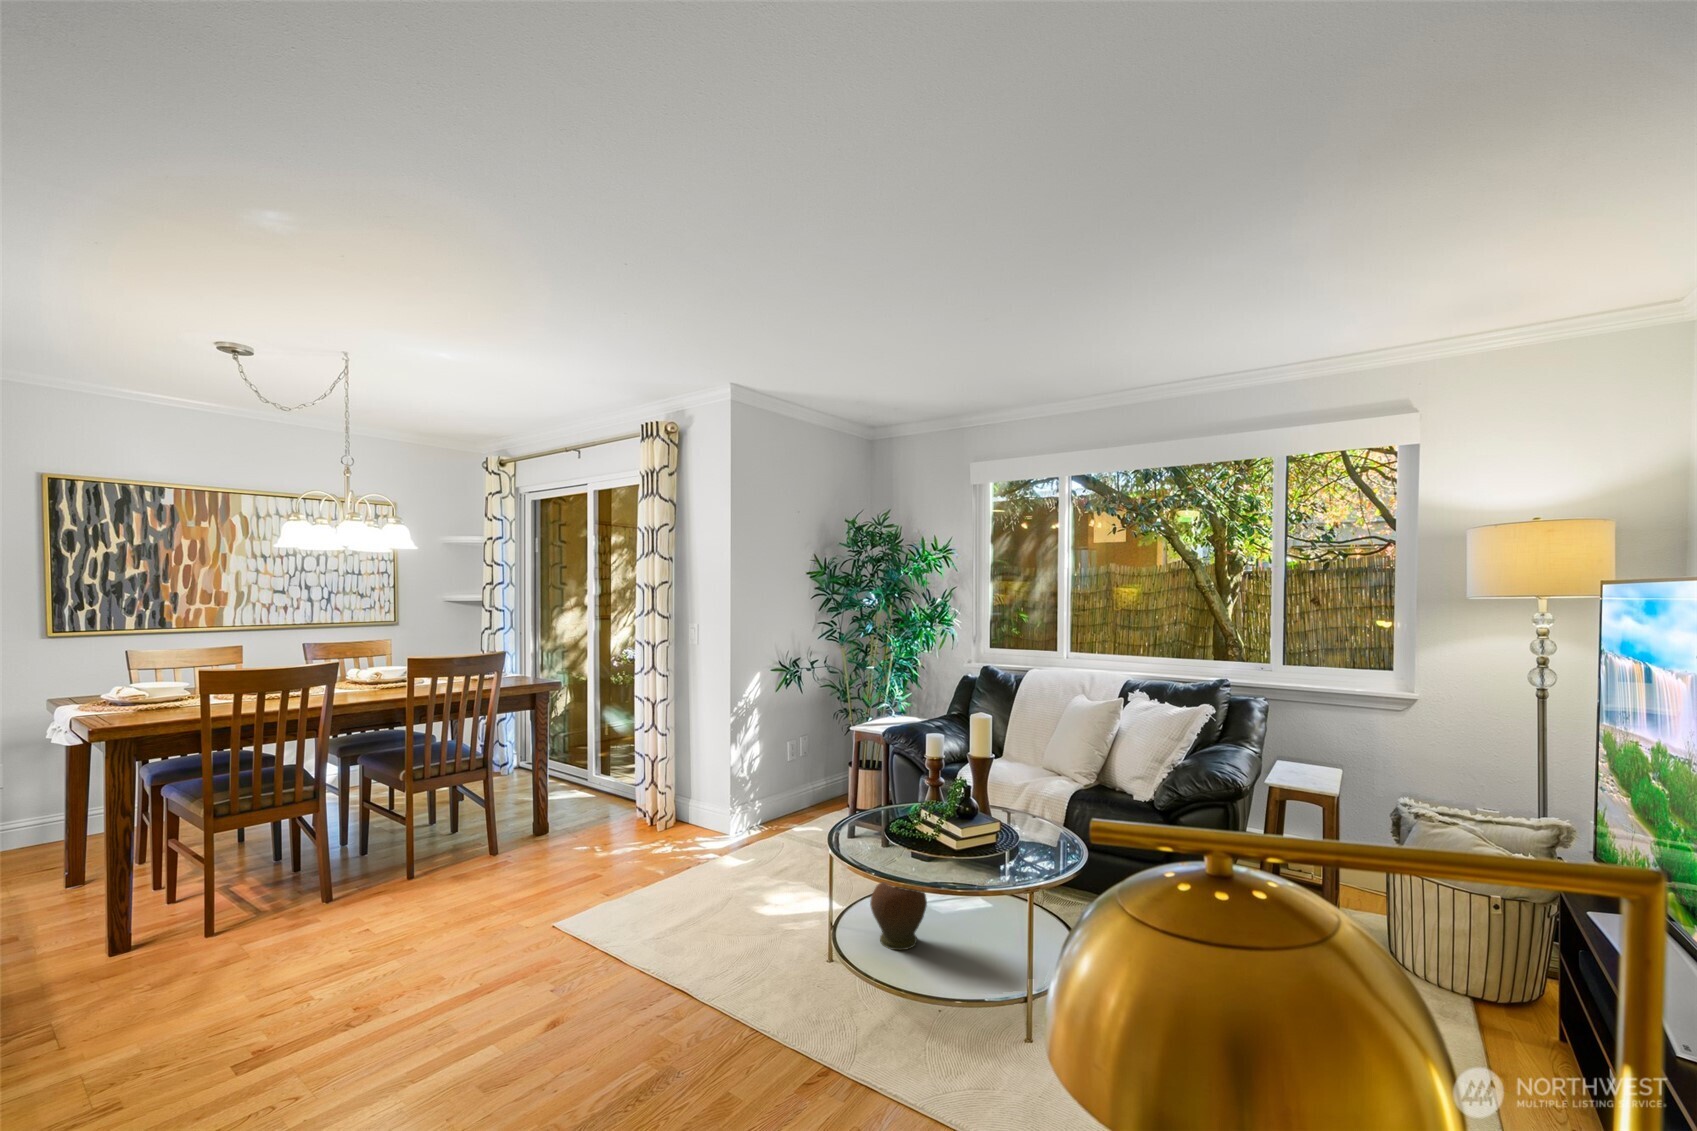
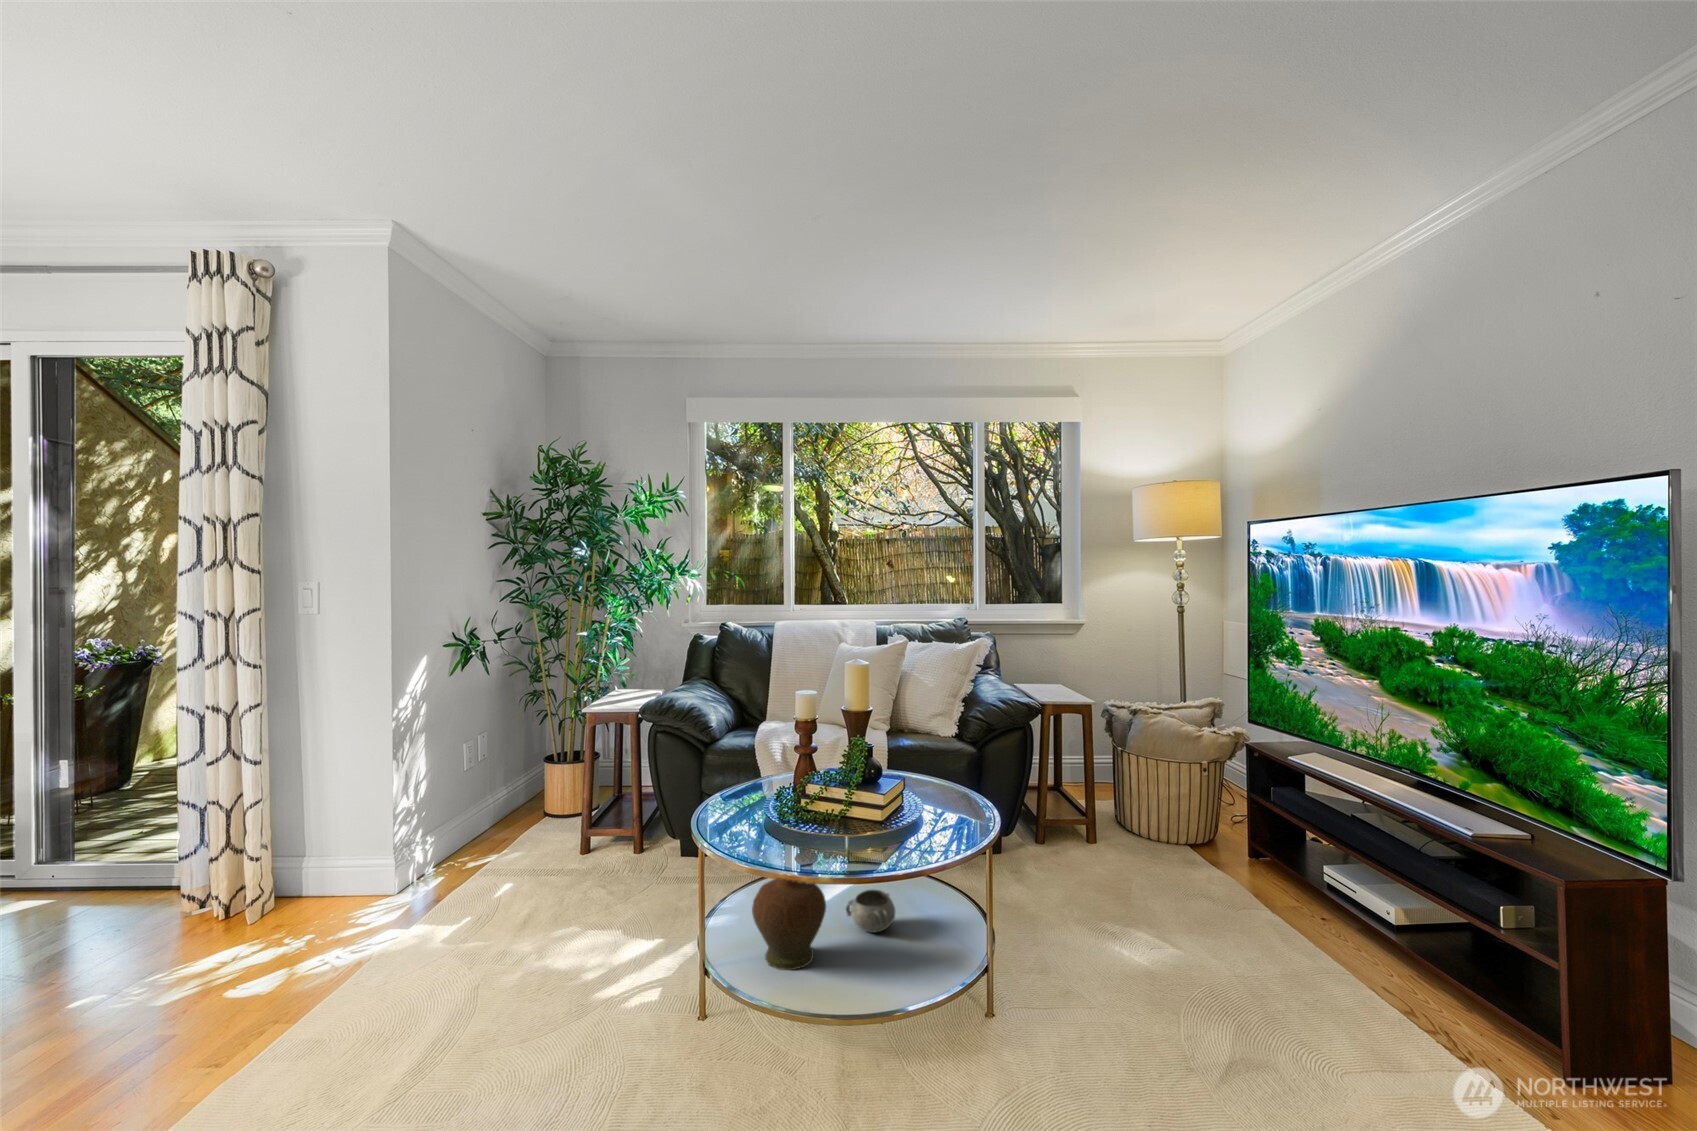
decorative bowl: none [961,910,1002,946] -> present [846,890,895,932]

